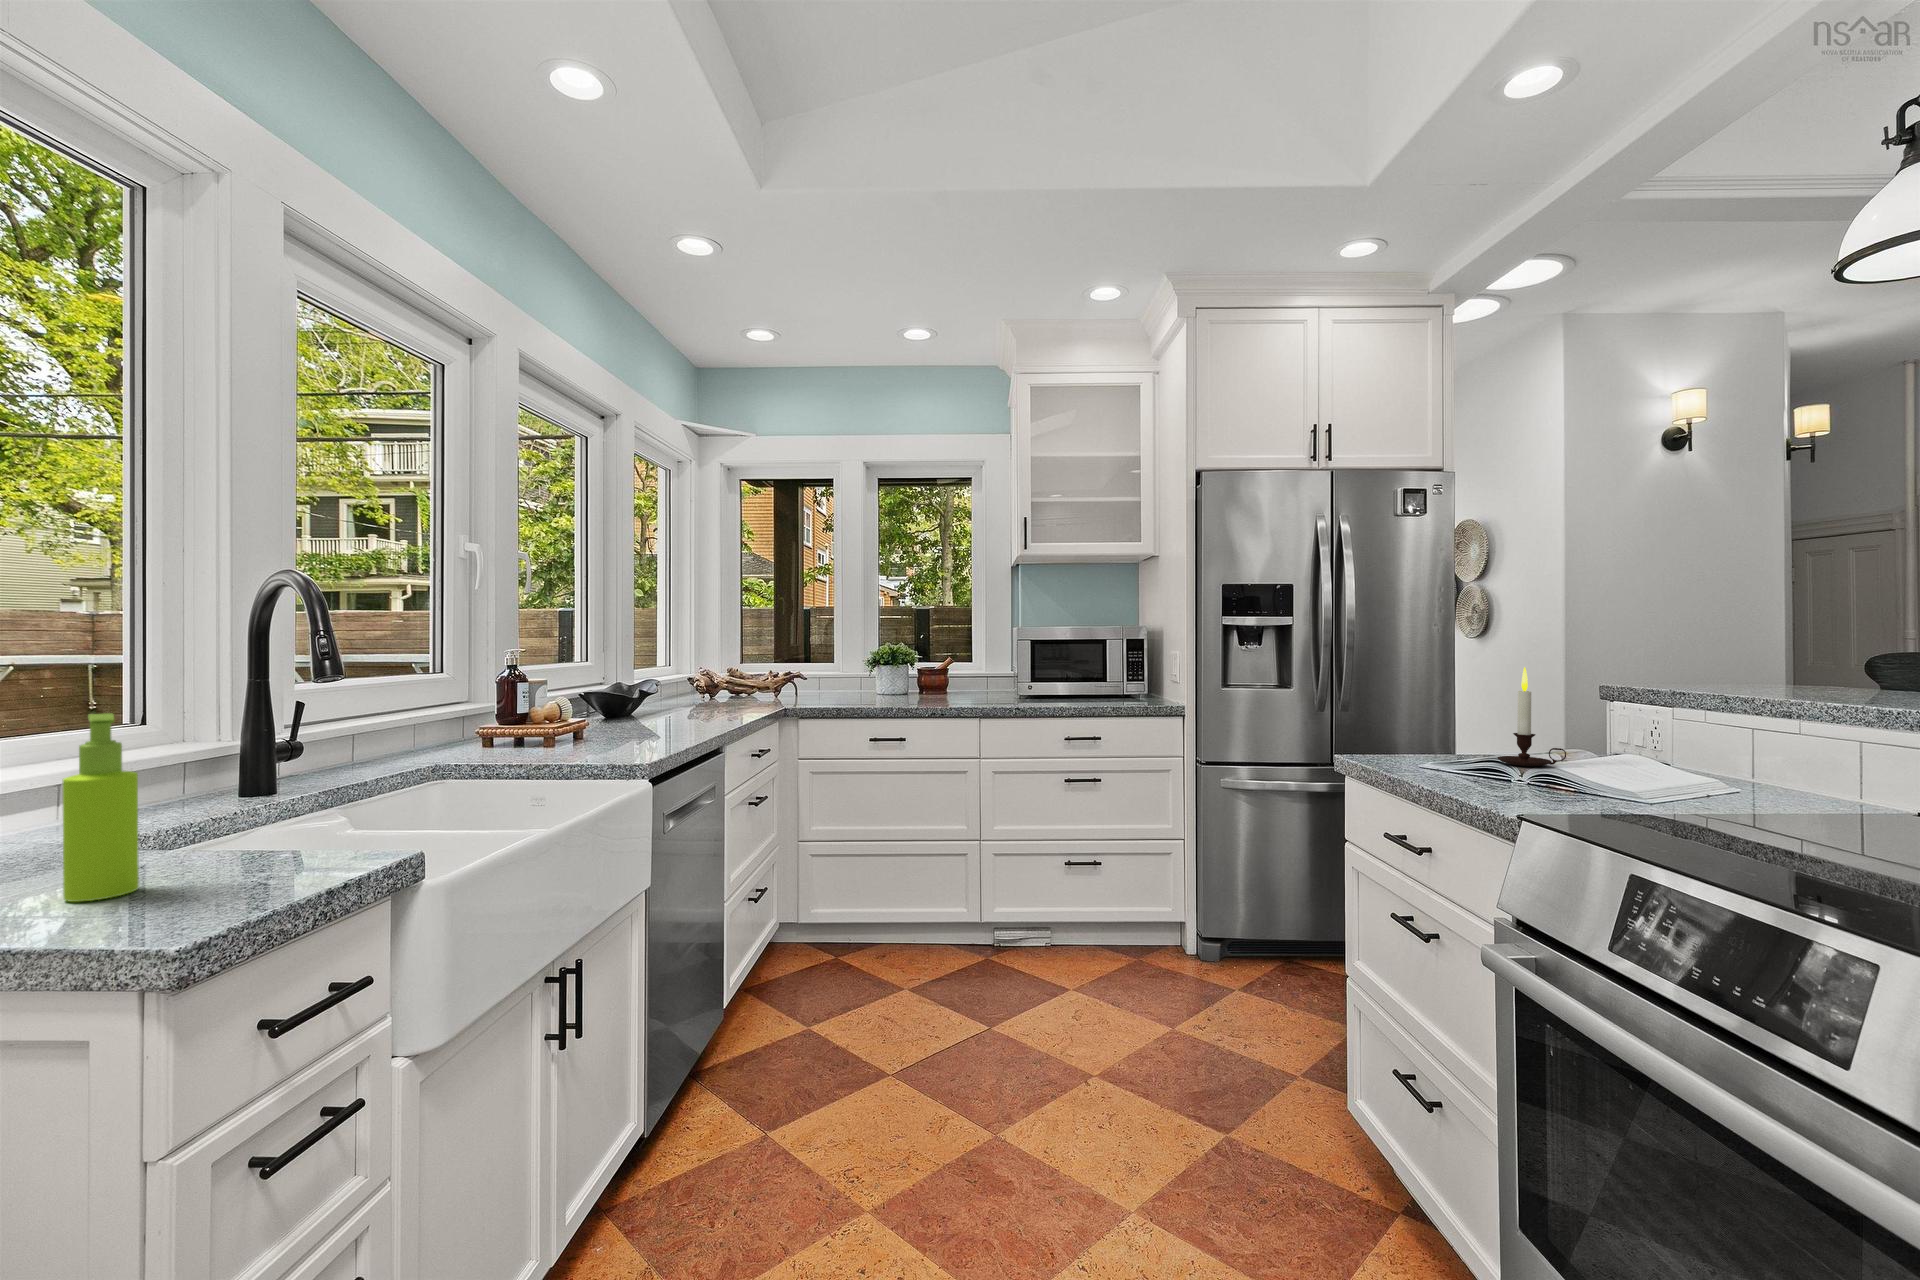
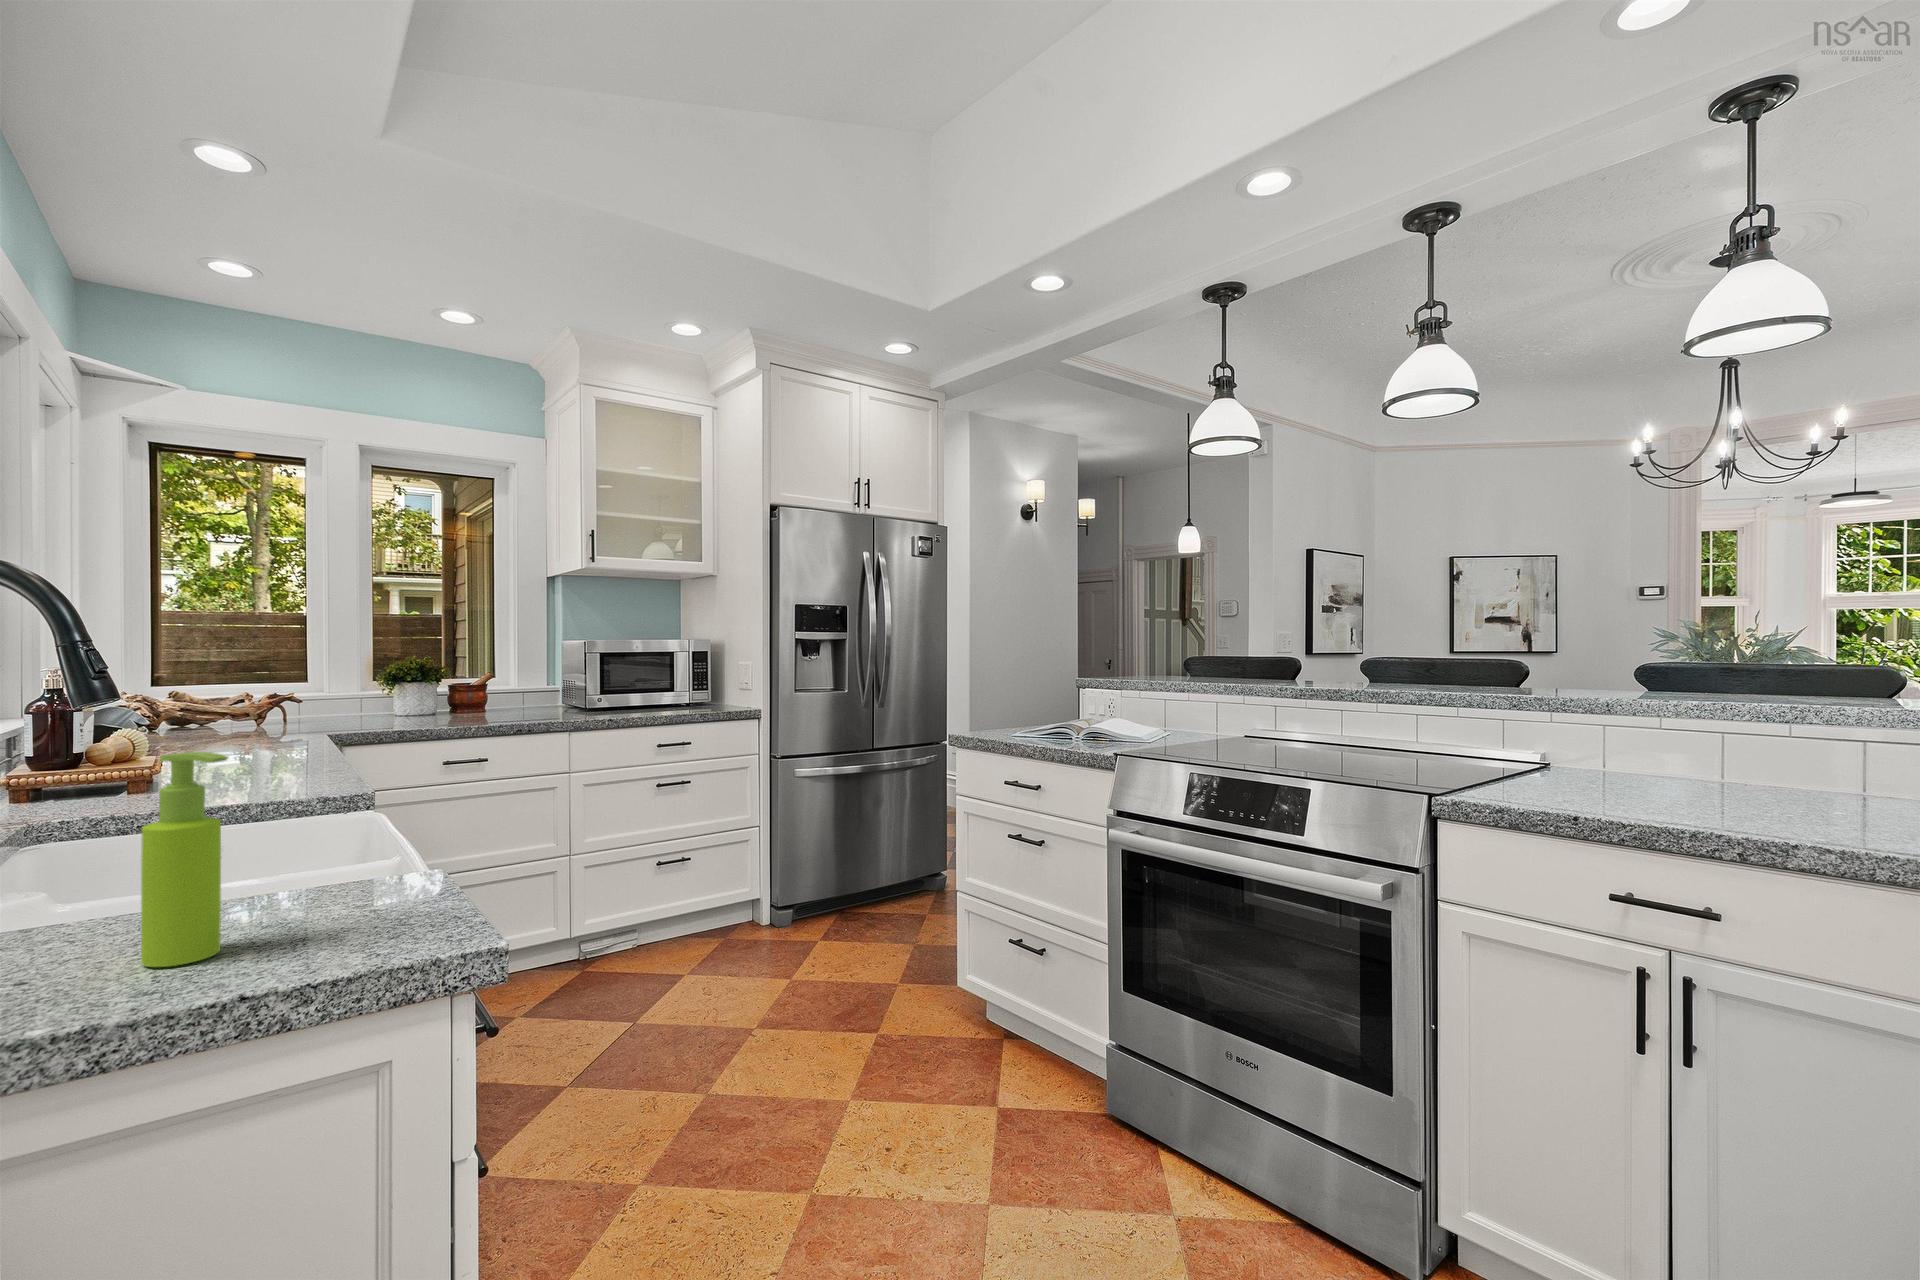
candle: present [1498,667,1566,766] -> none [1042,669,1078,733]

